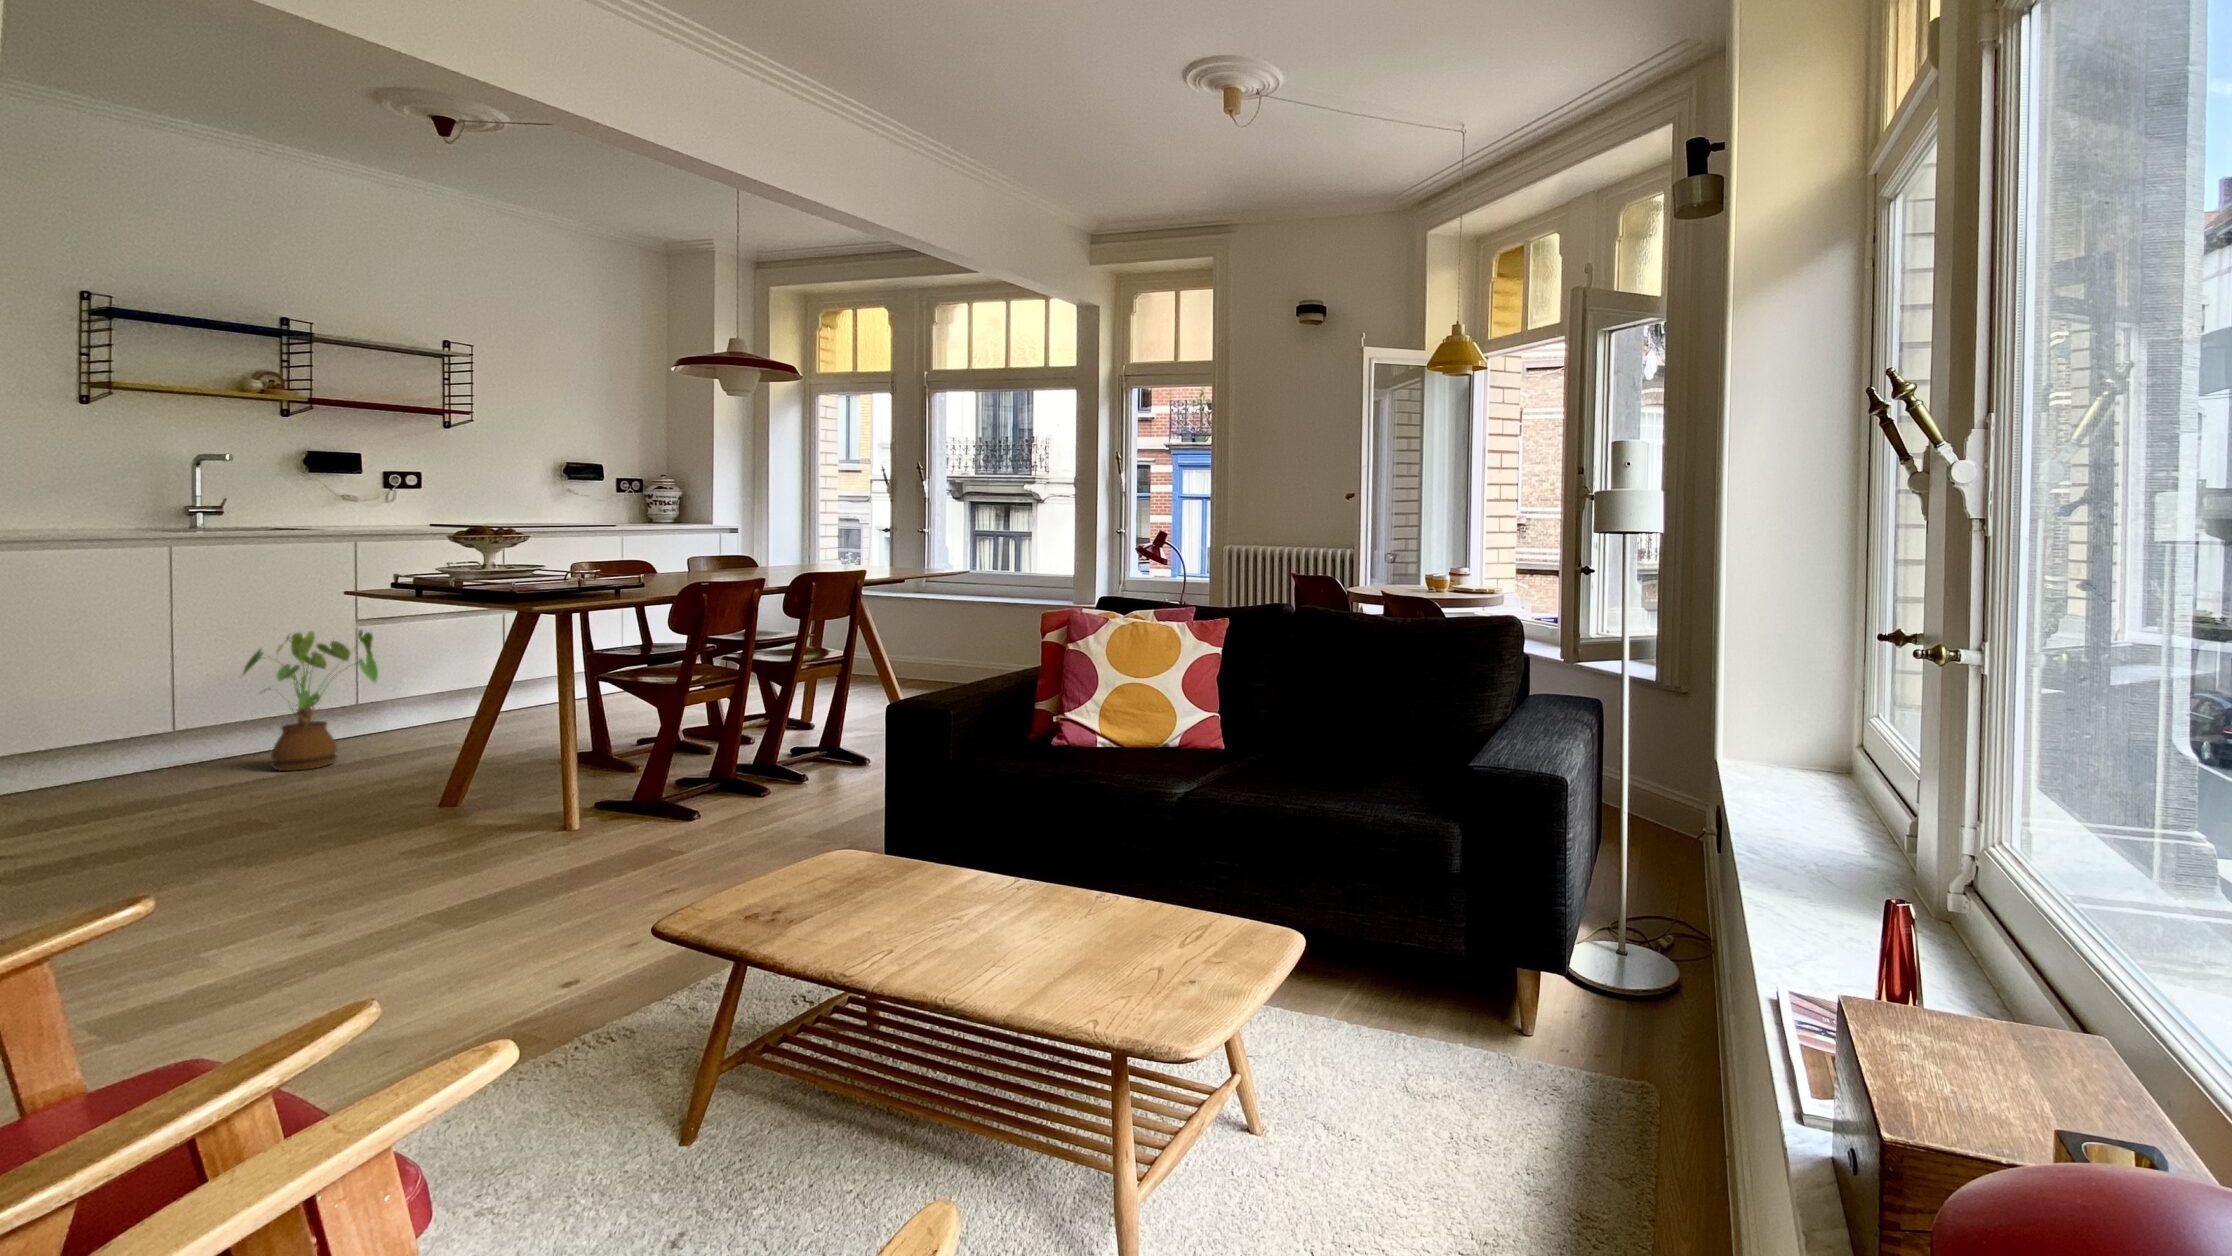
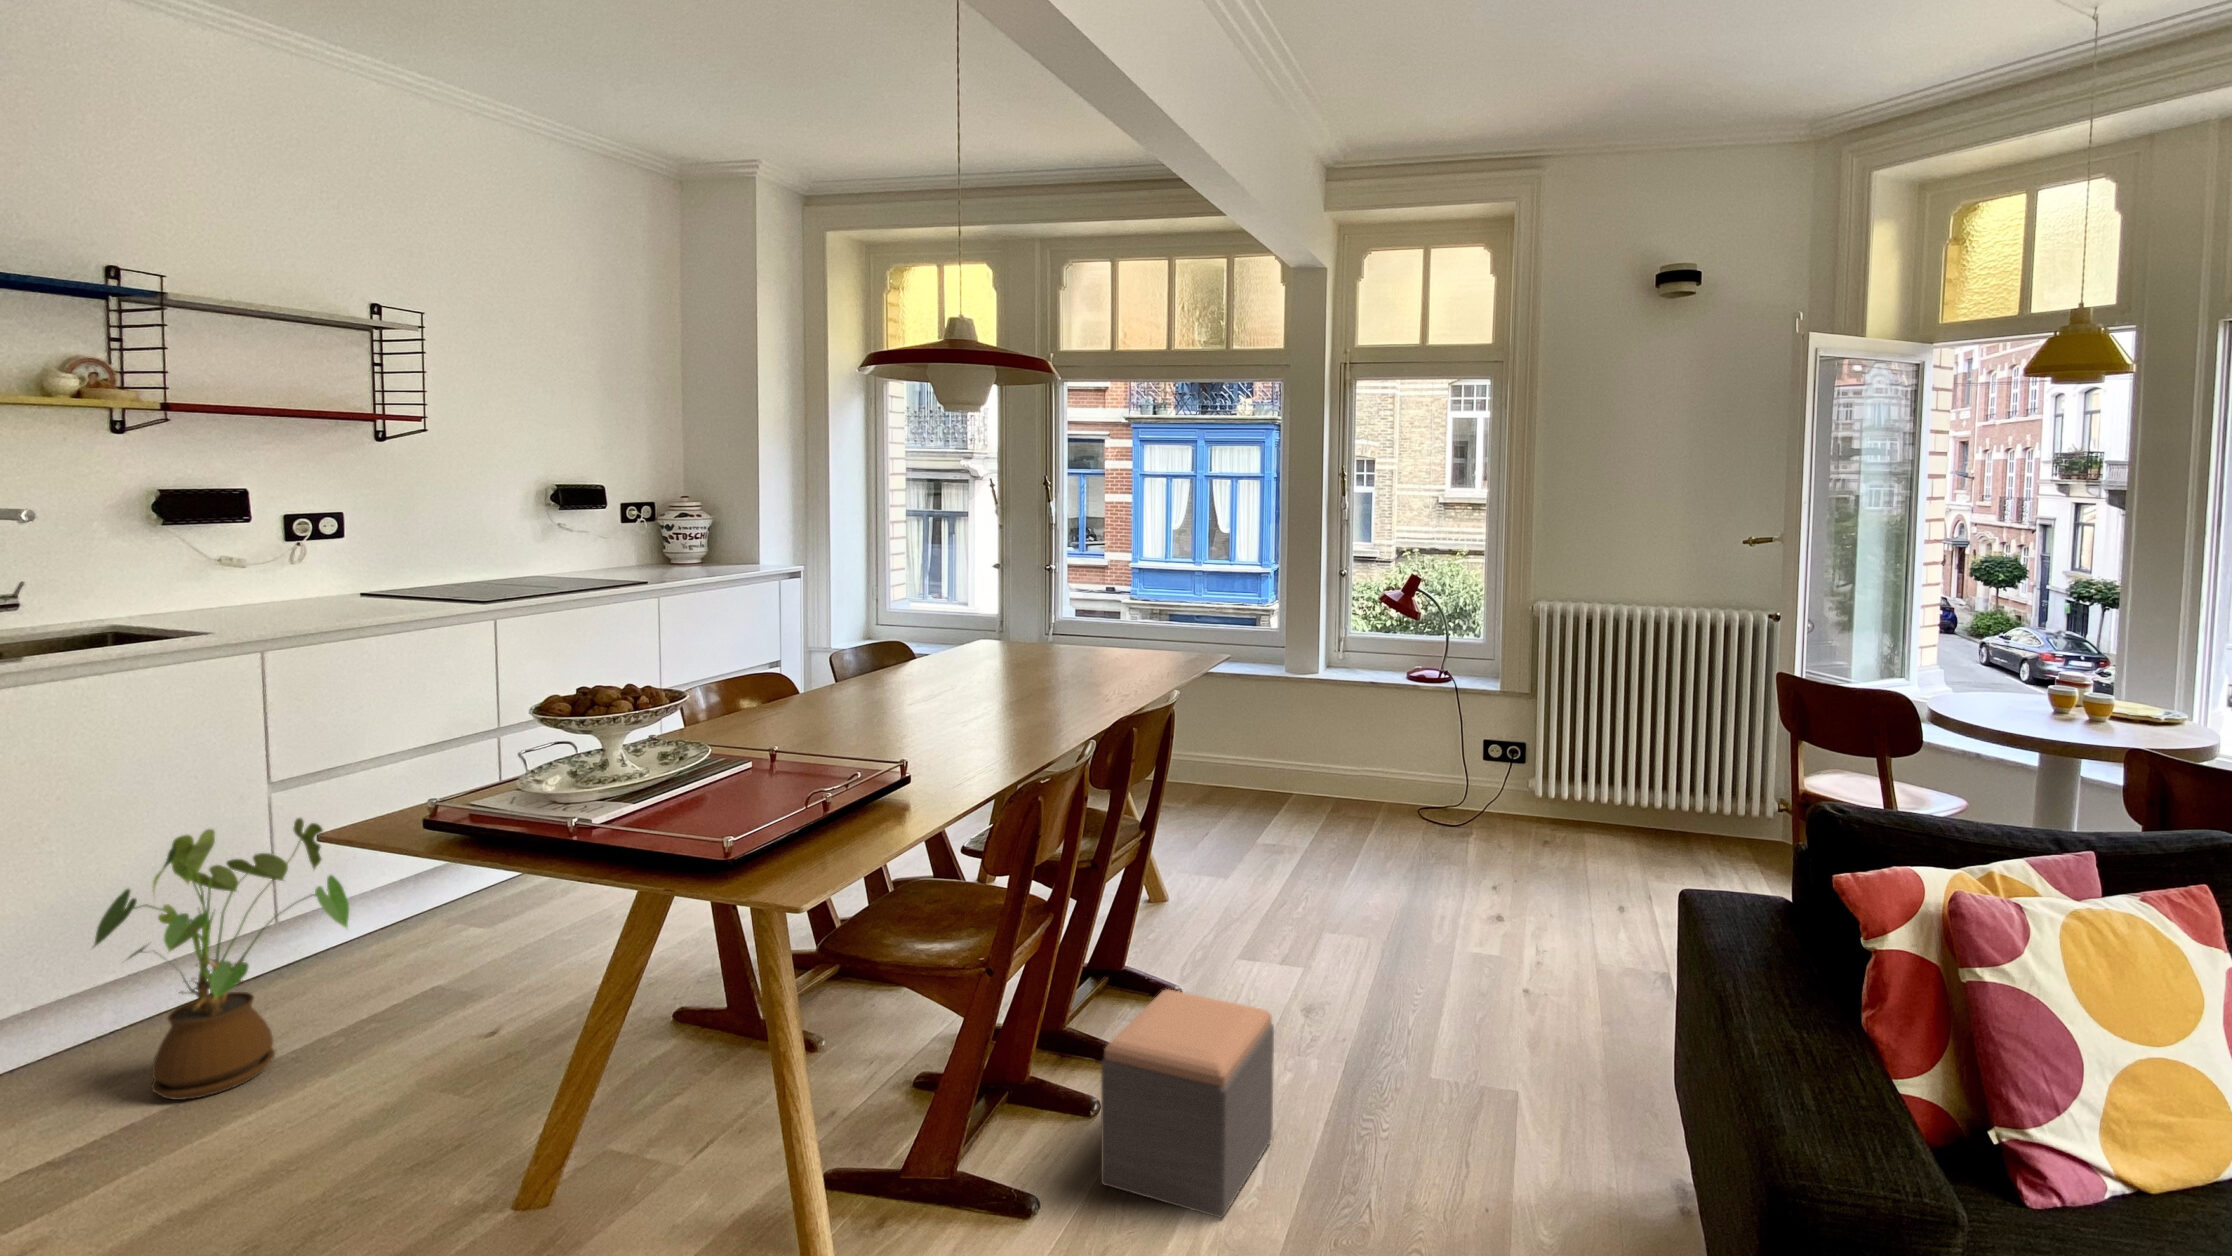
footstool: none [733,721,847,826] -> present [1101,990,1274,1218]

